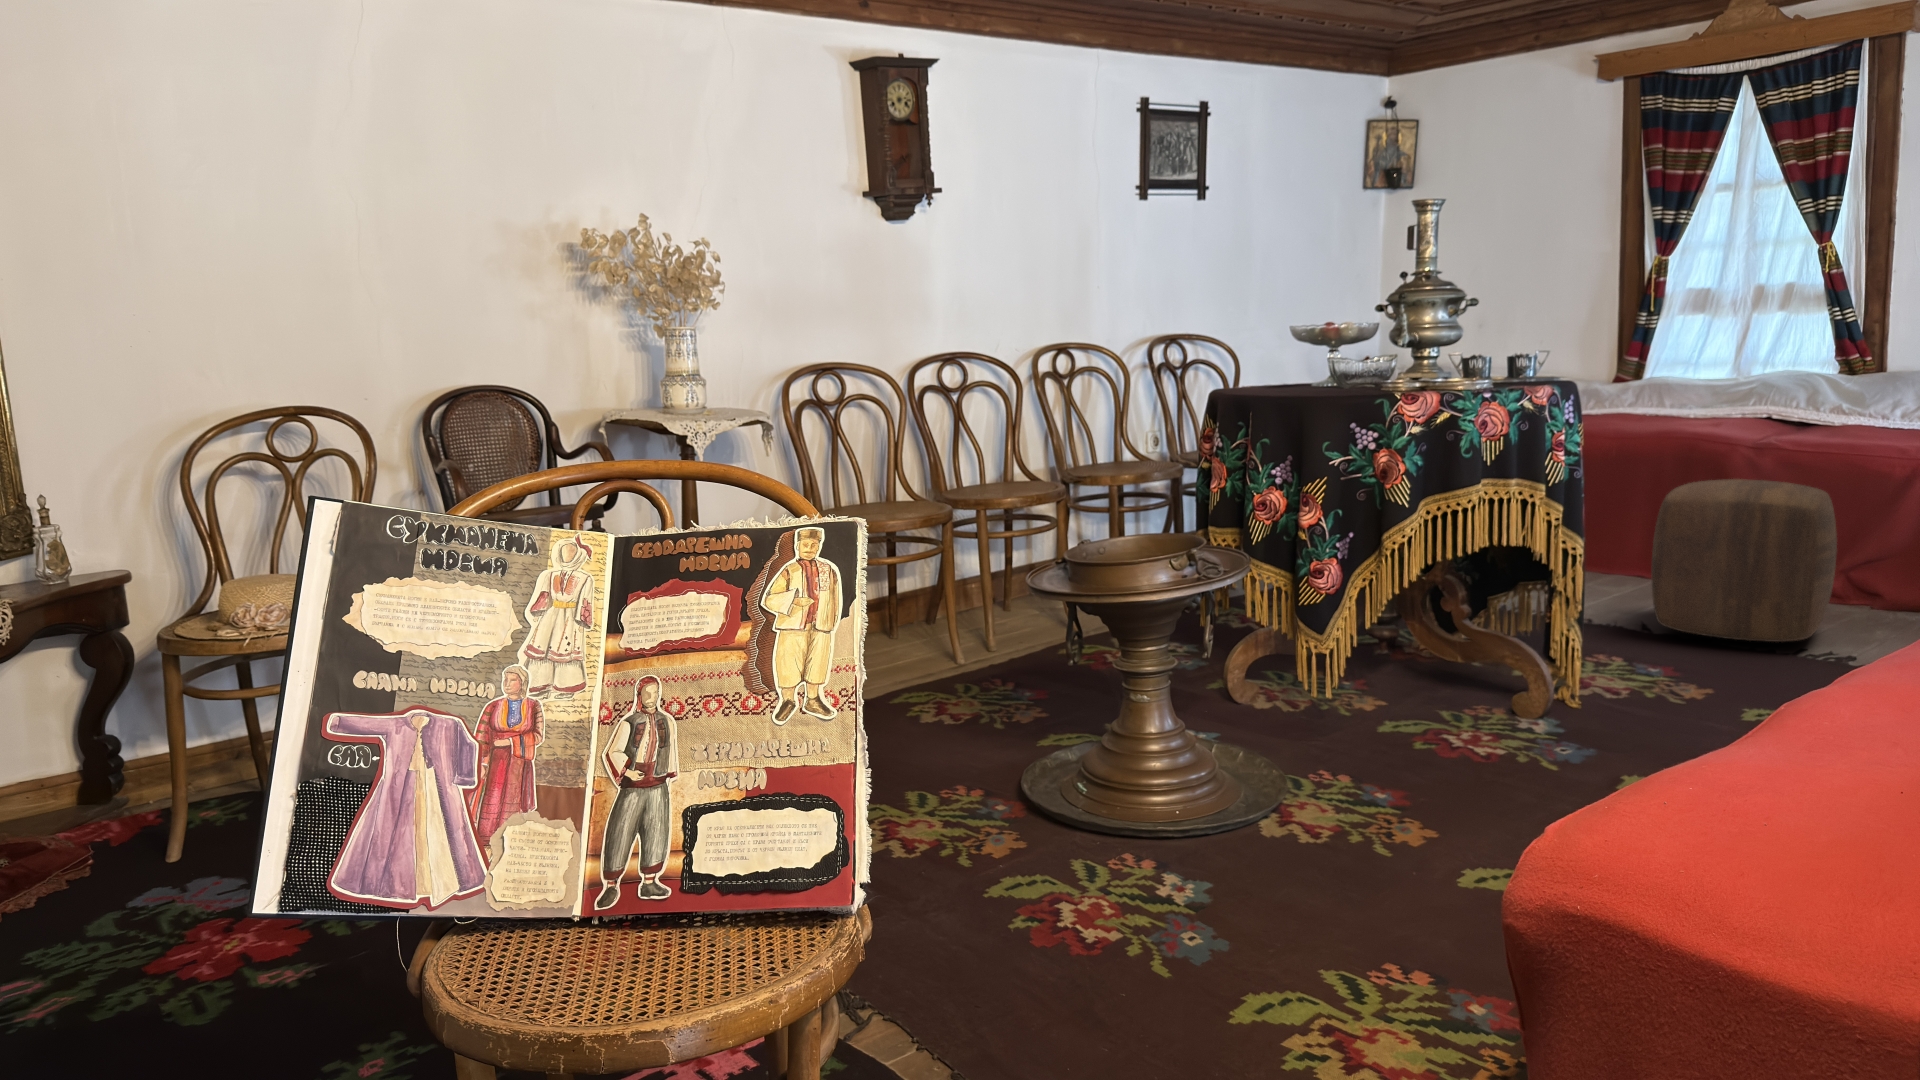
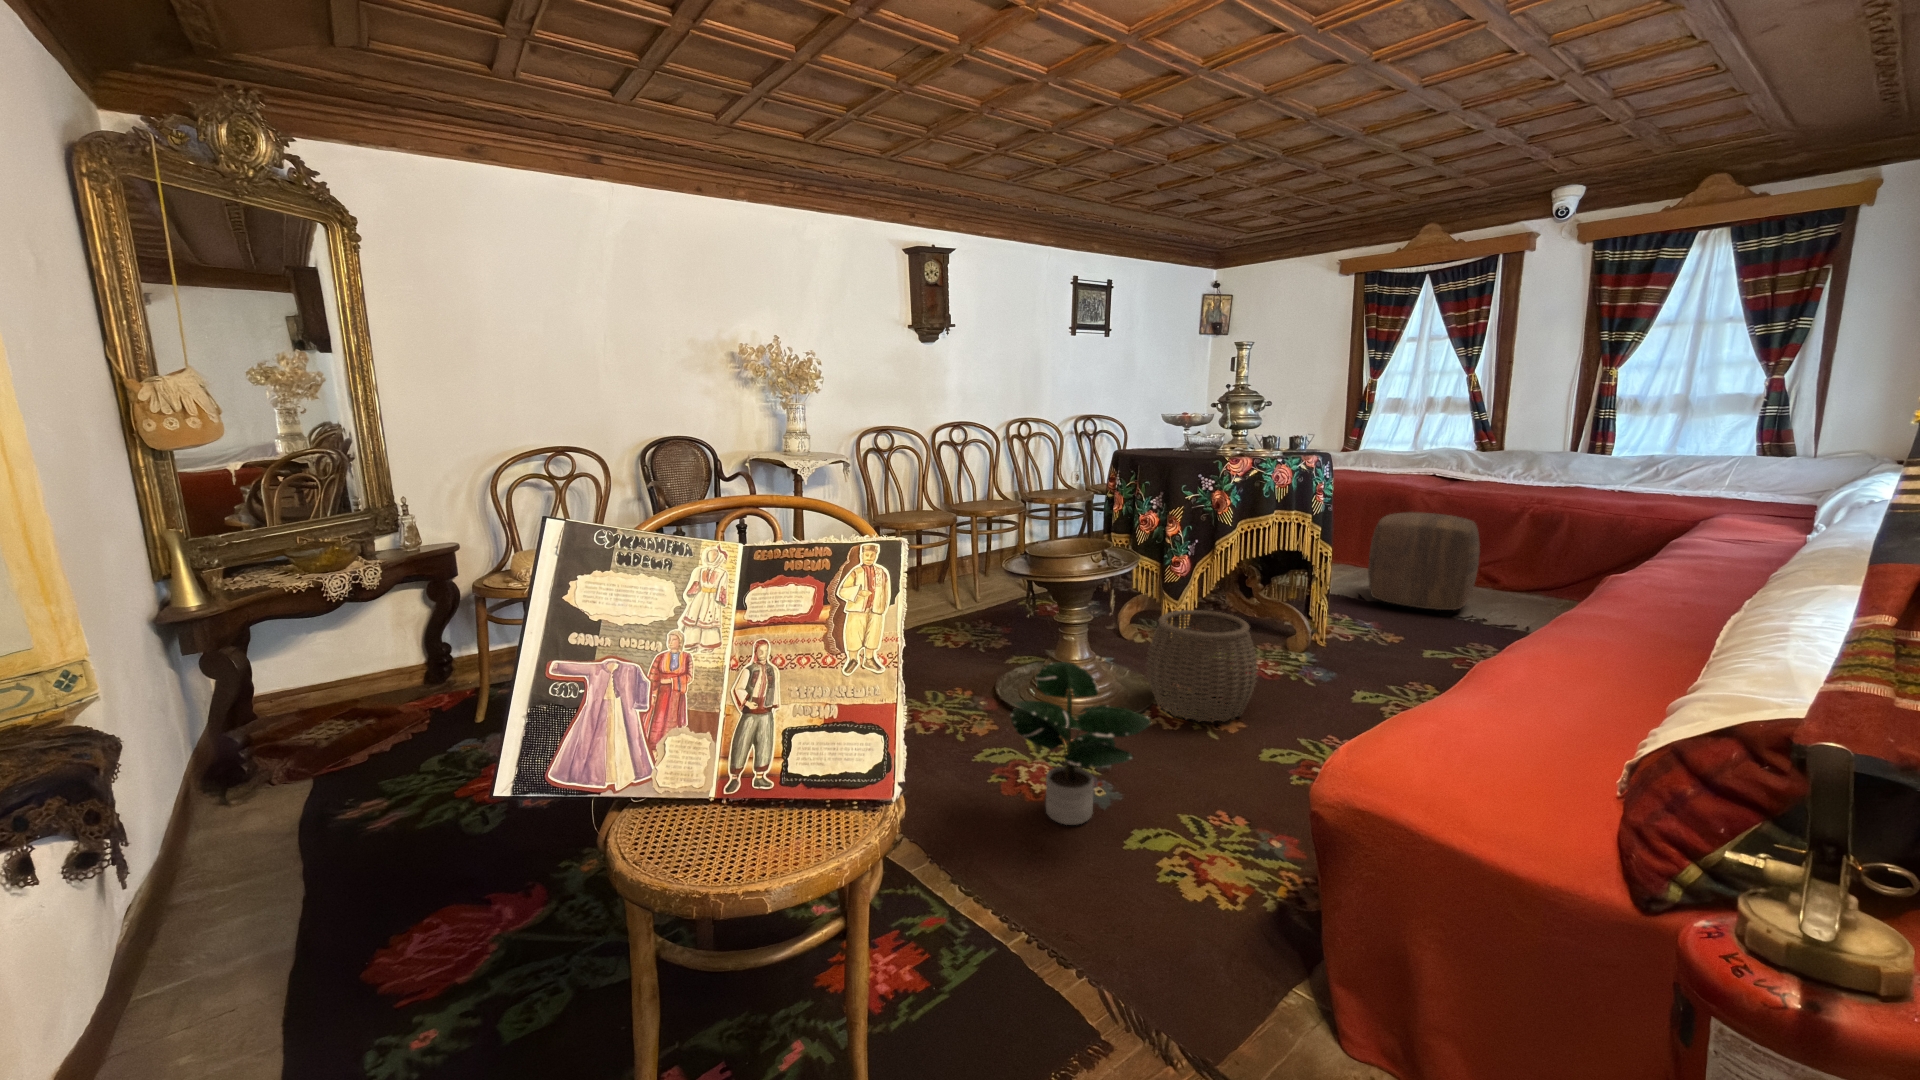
woven basket: none [1271,646,1455,830] -> present [1147,610,1257,722]
potted plant: none [1043,728,1271,989] -> present [1010,662,1151,825]

